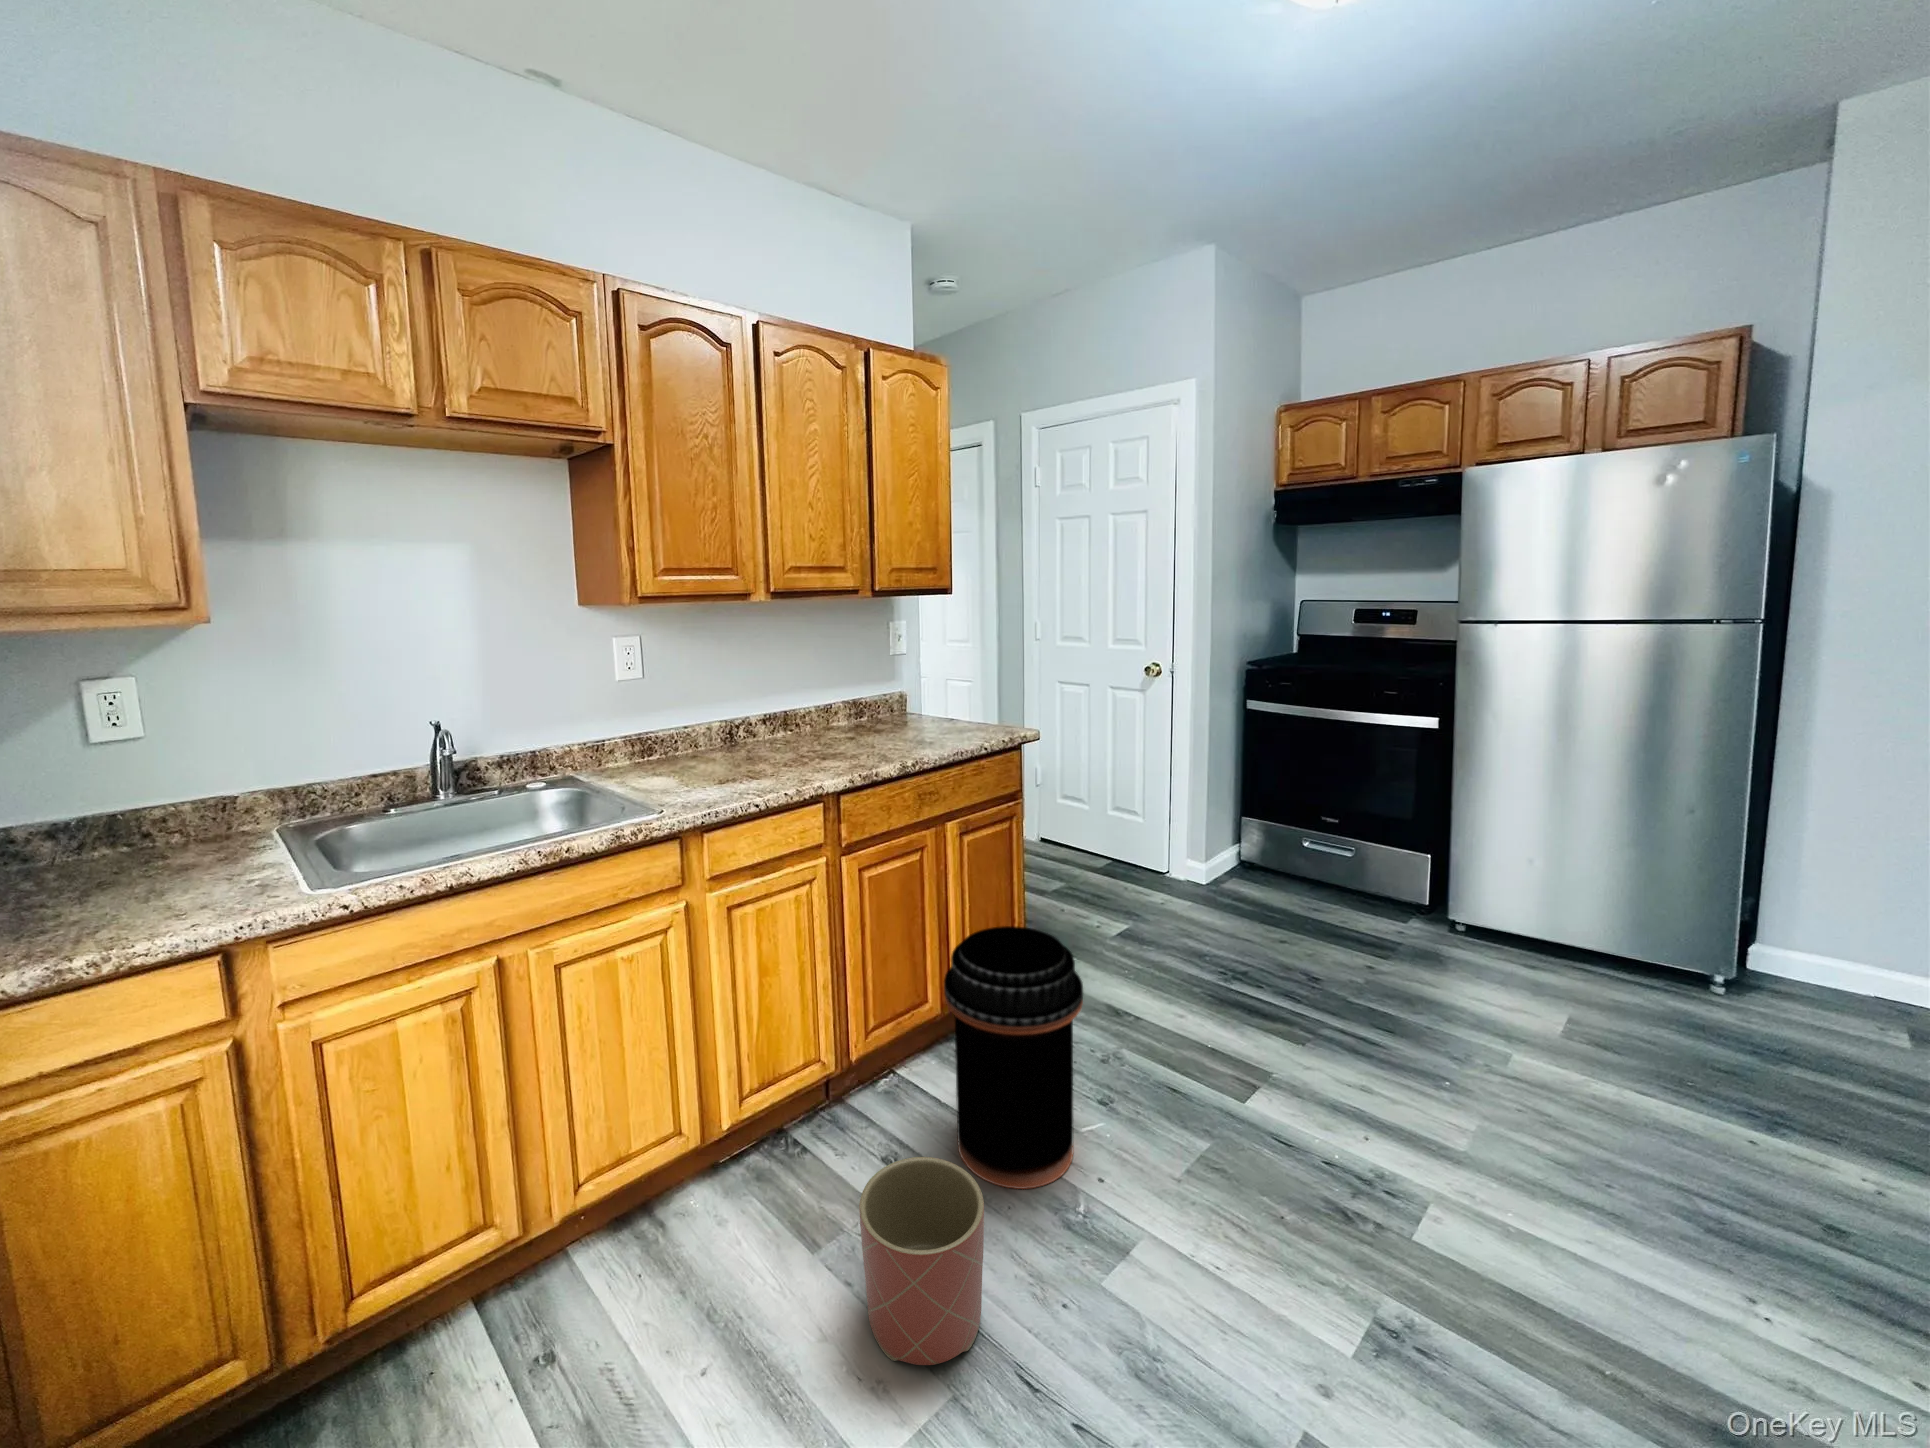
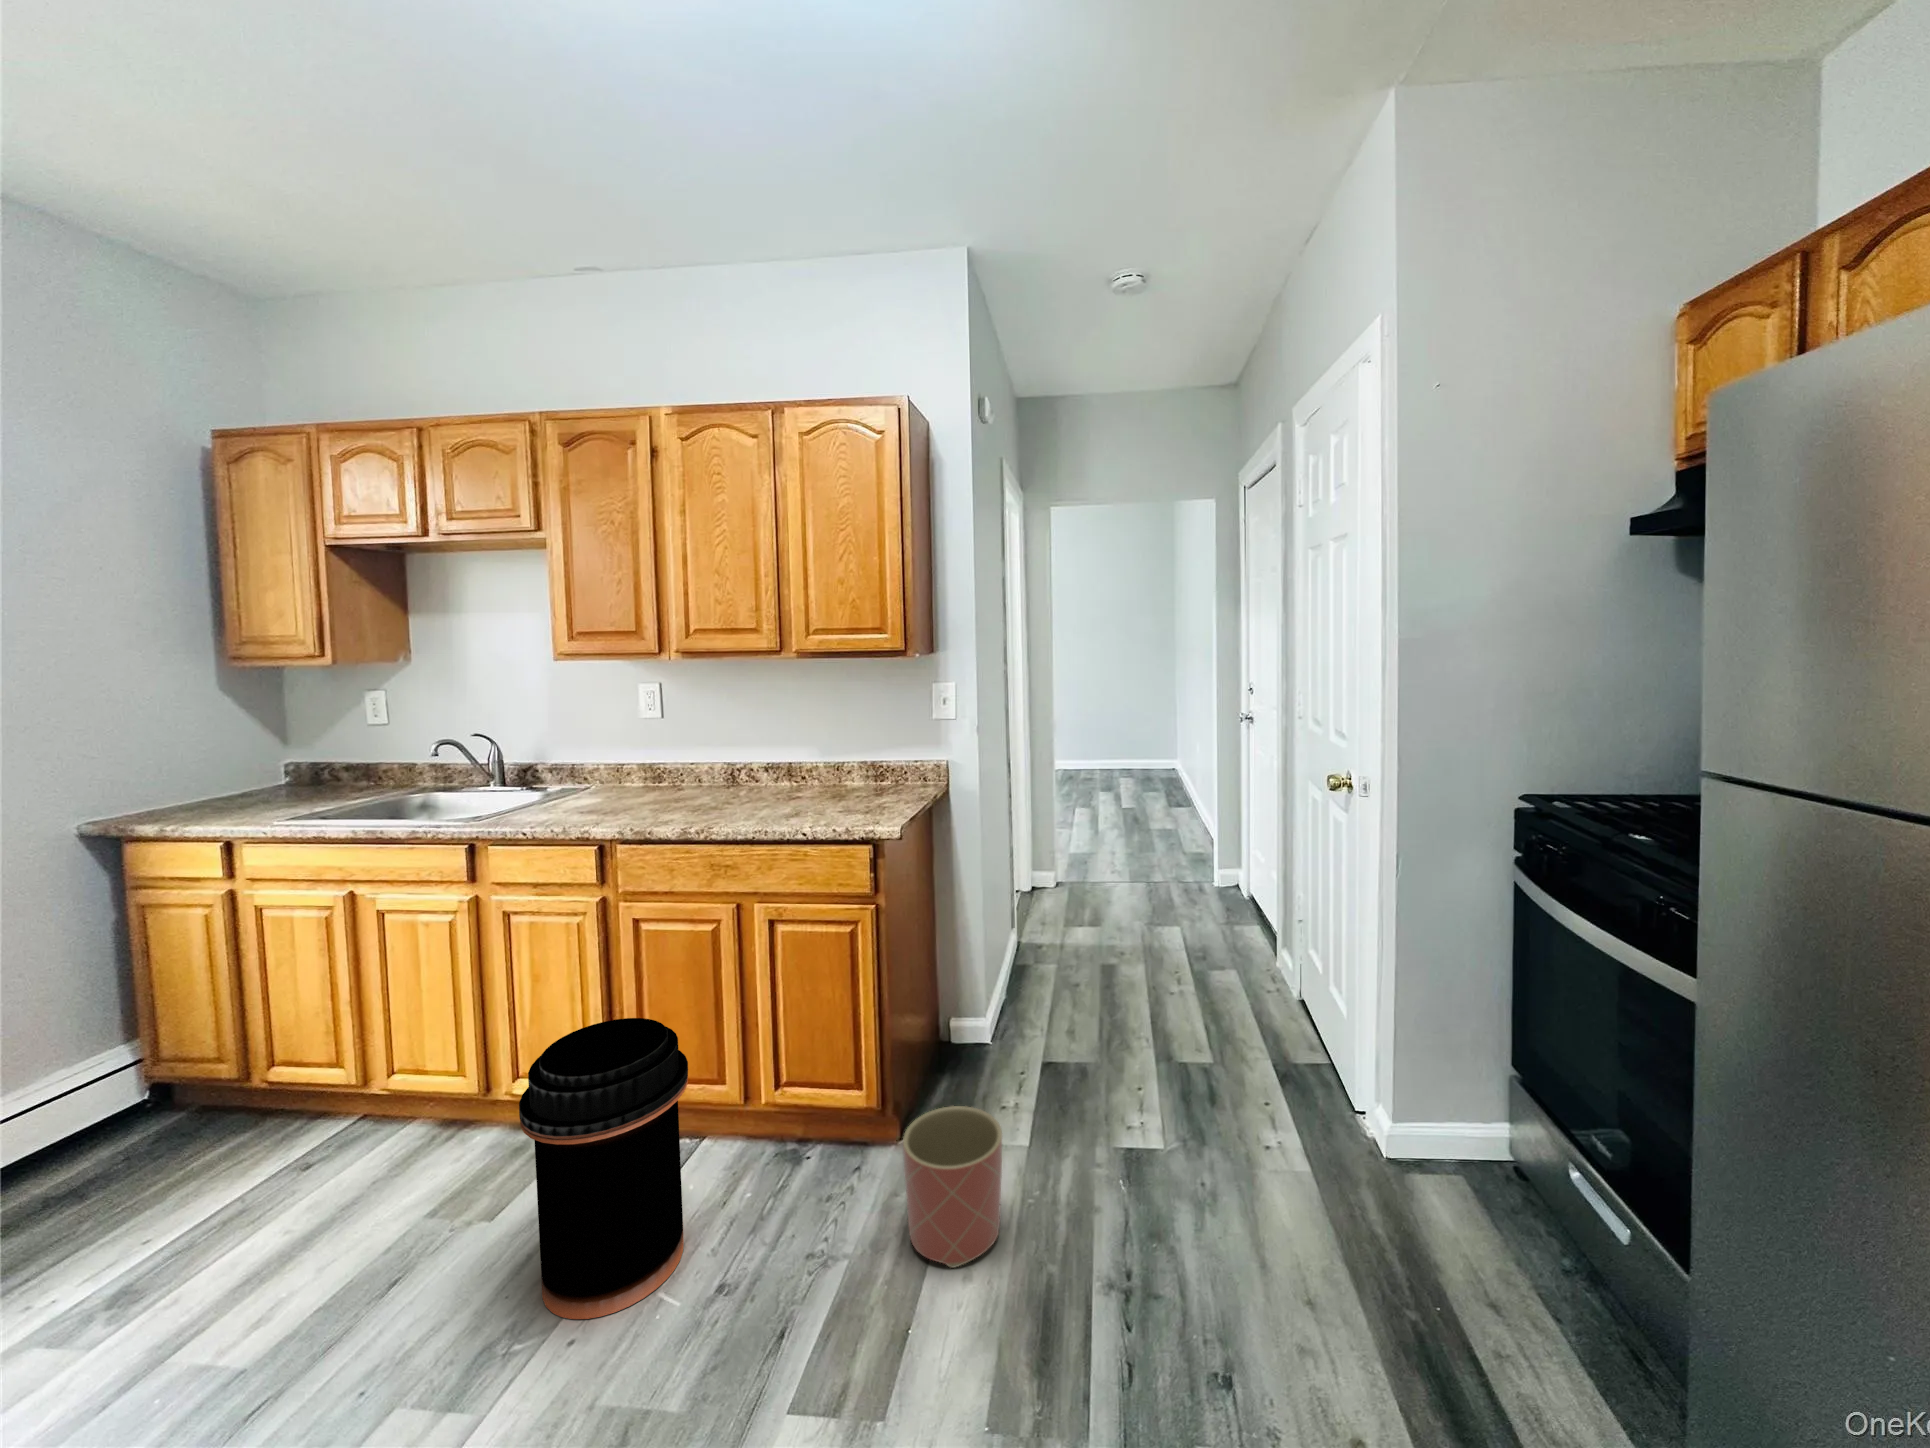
planter: present [859,1157,984,1365] -> present [903,1106,1002,1268]

